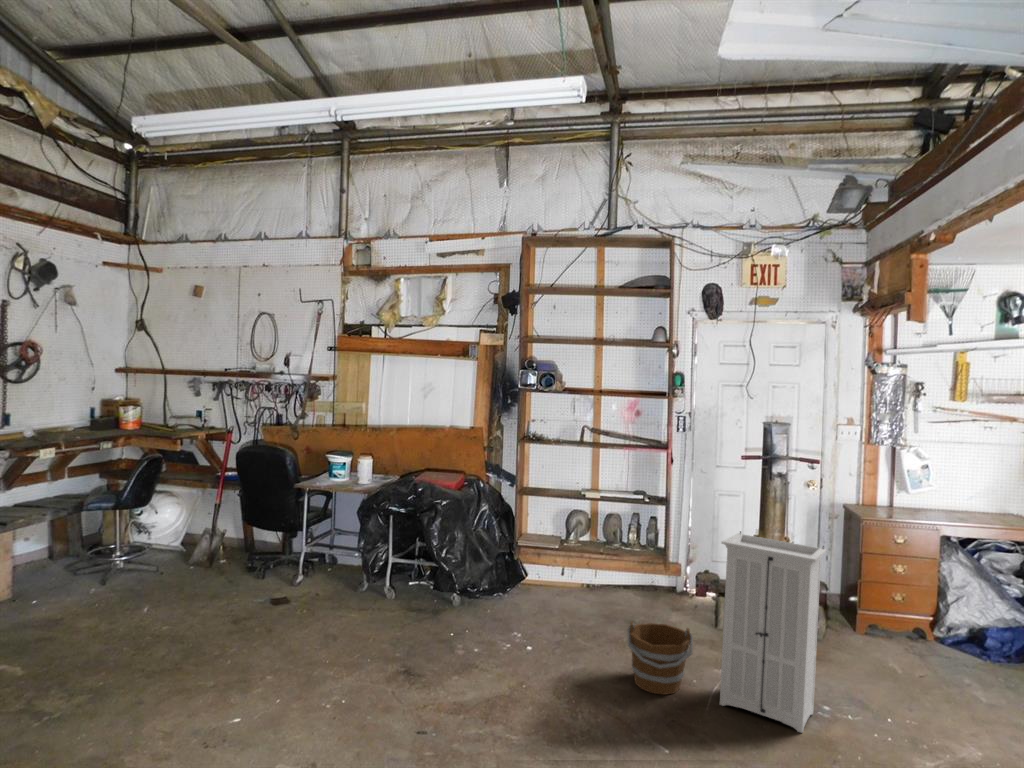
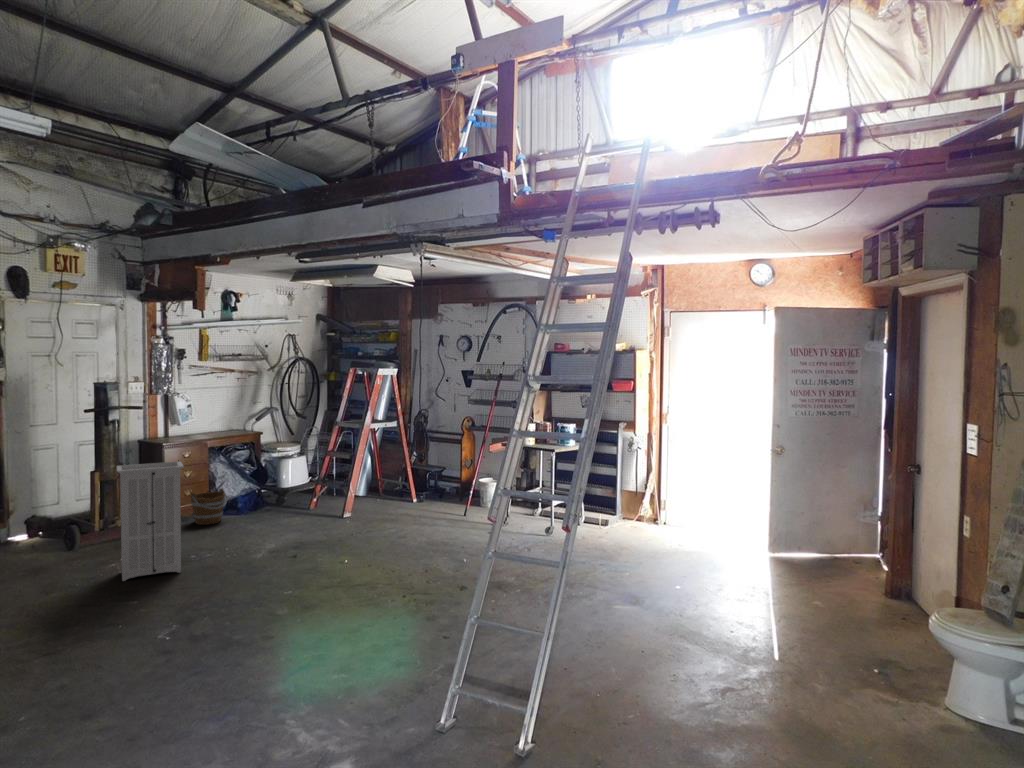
bucket: present [627,622,693,695] -> present [191,488,228,525]

